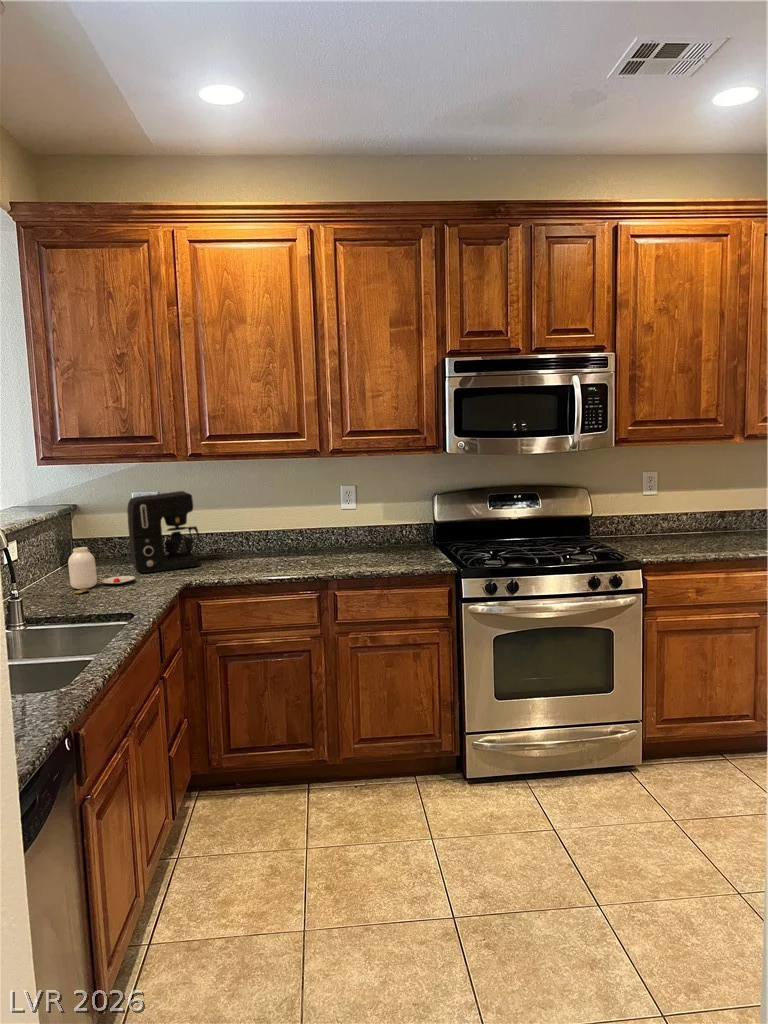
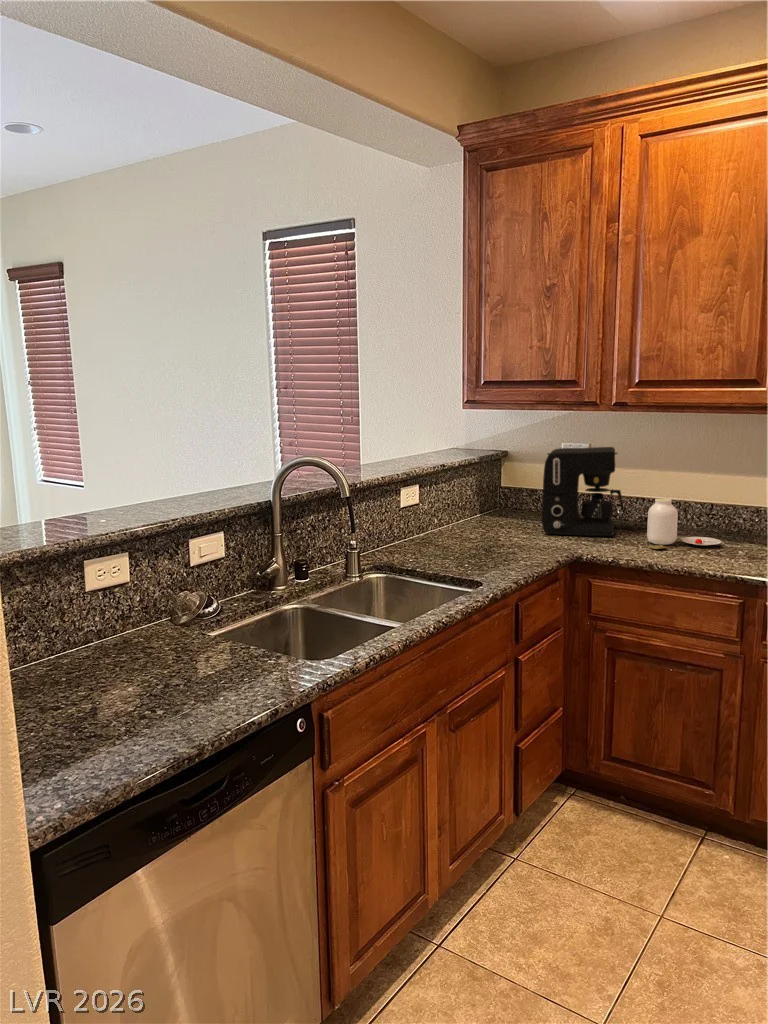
jar: present [68,547,135,593] -> present [647,498,722,549]

